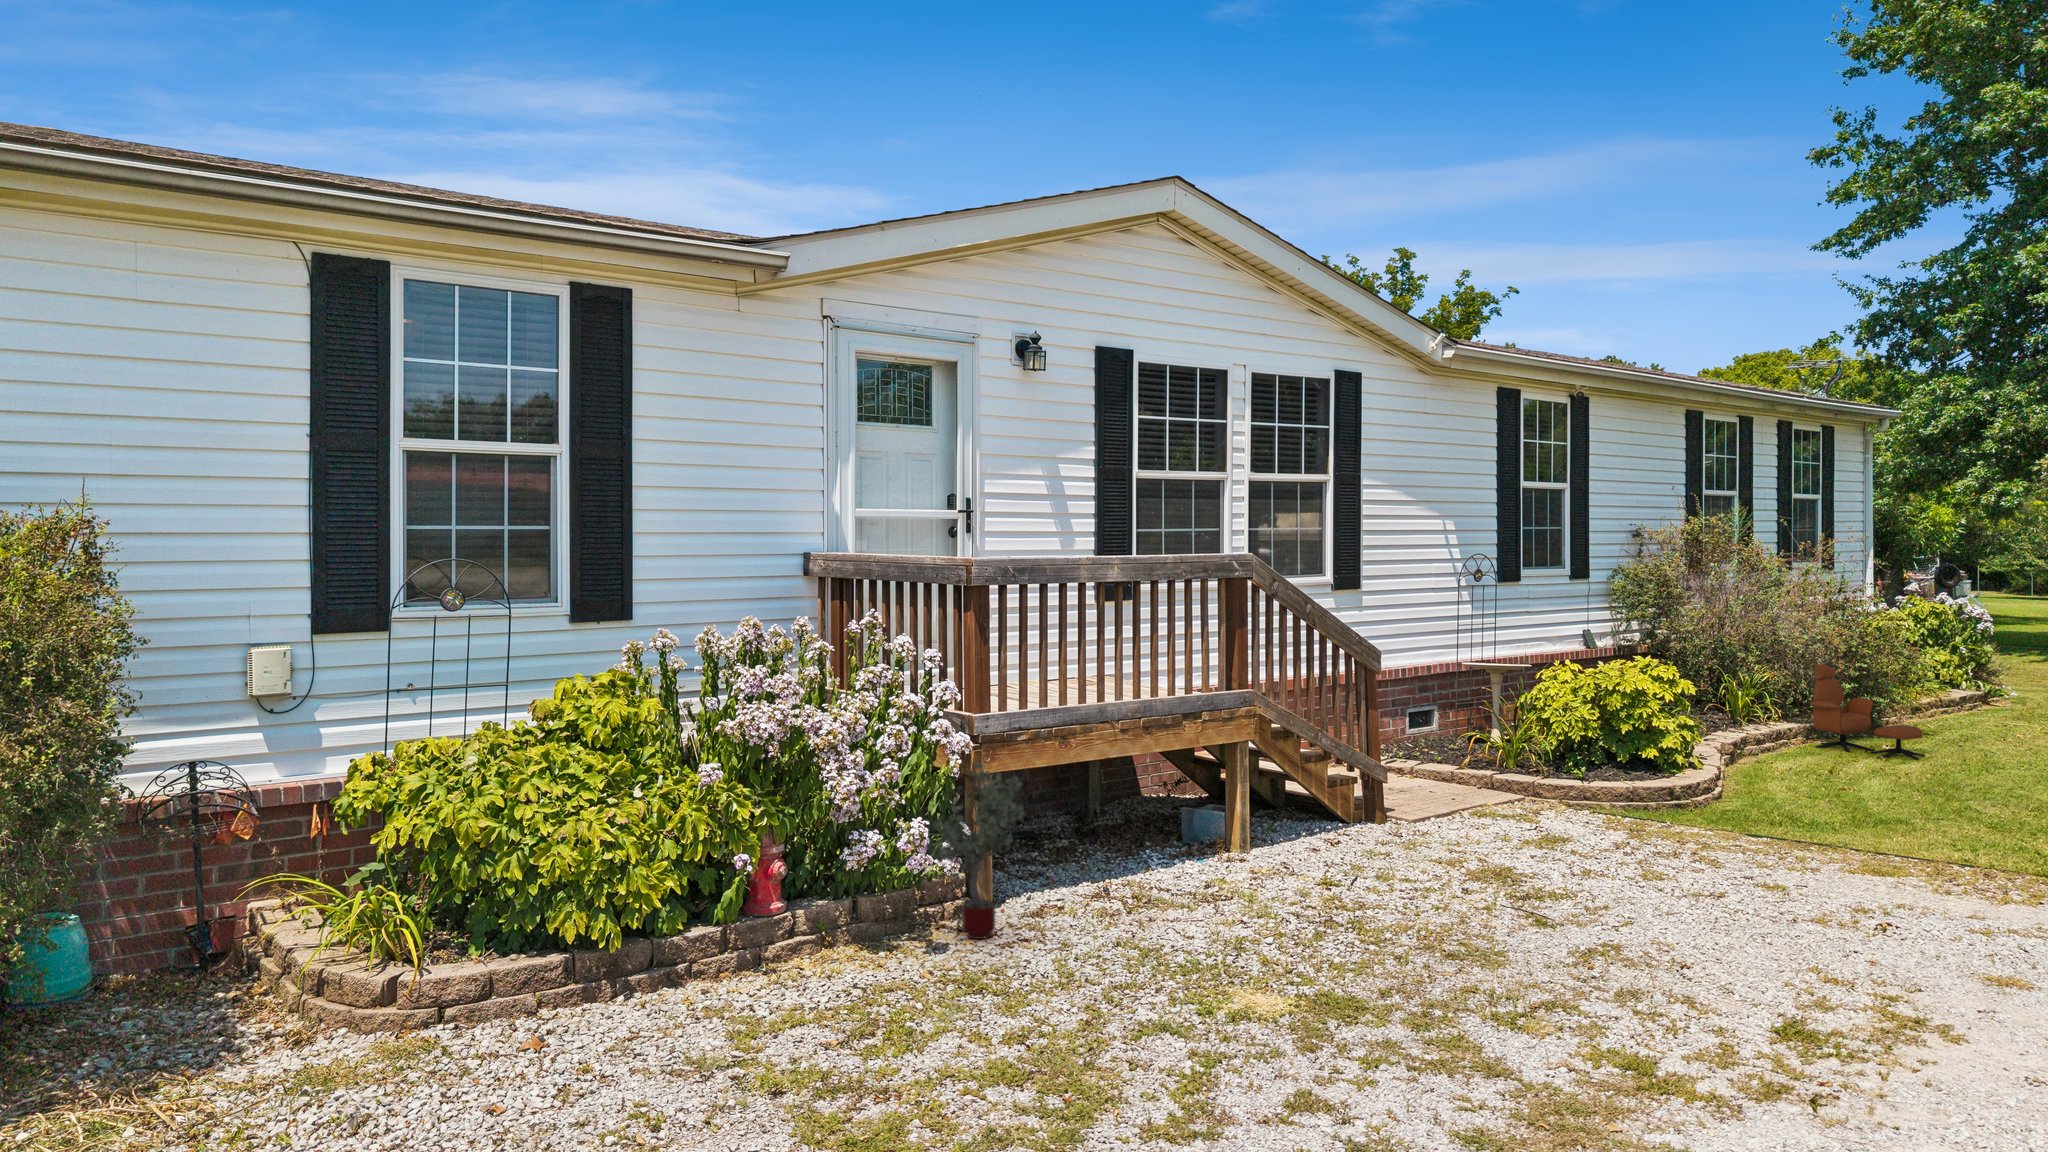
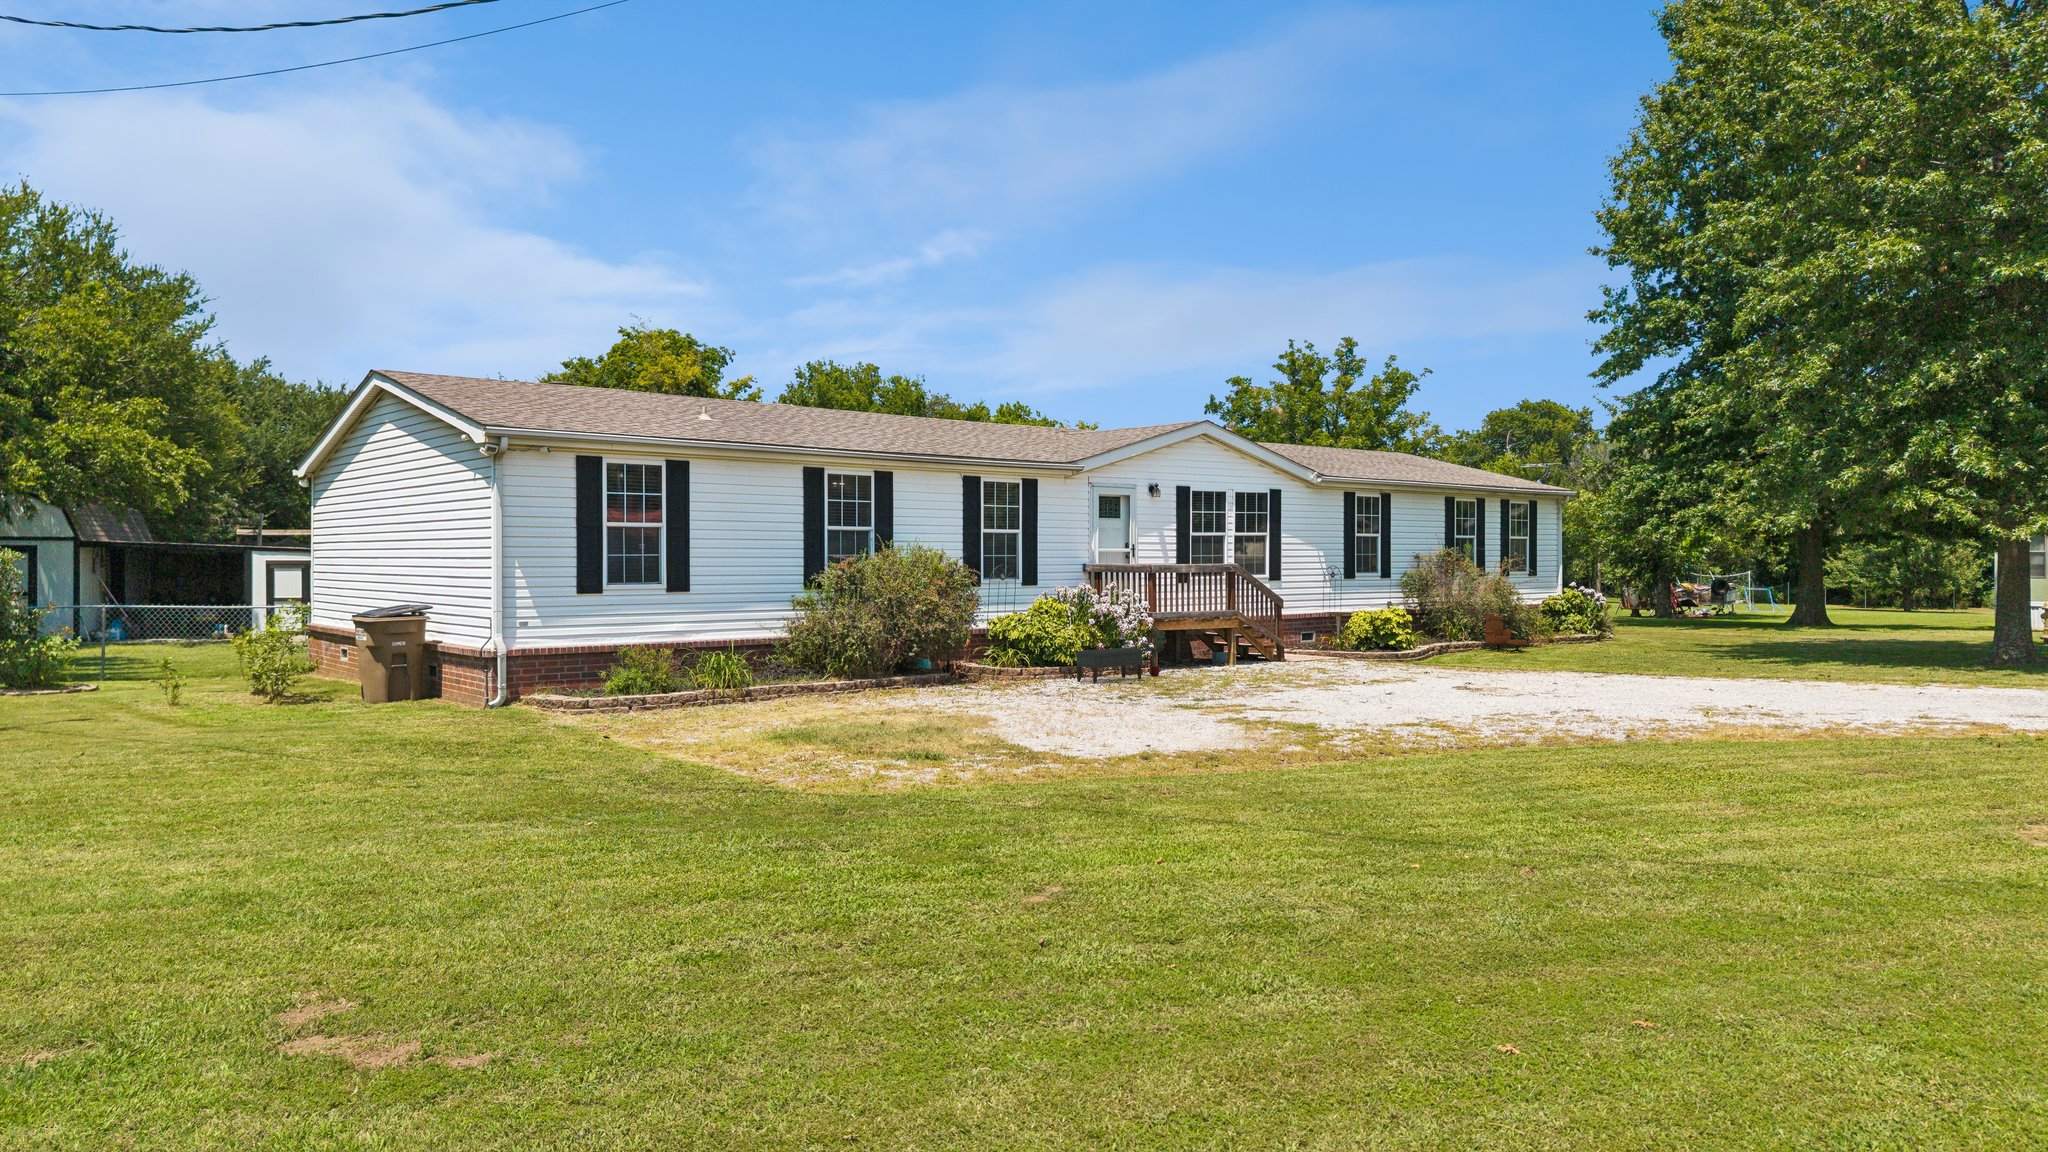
bench: none [644,851,920,1035] -> present [1076,648,1143,683]

